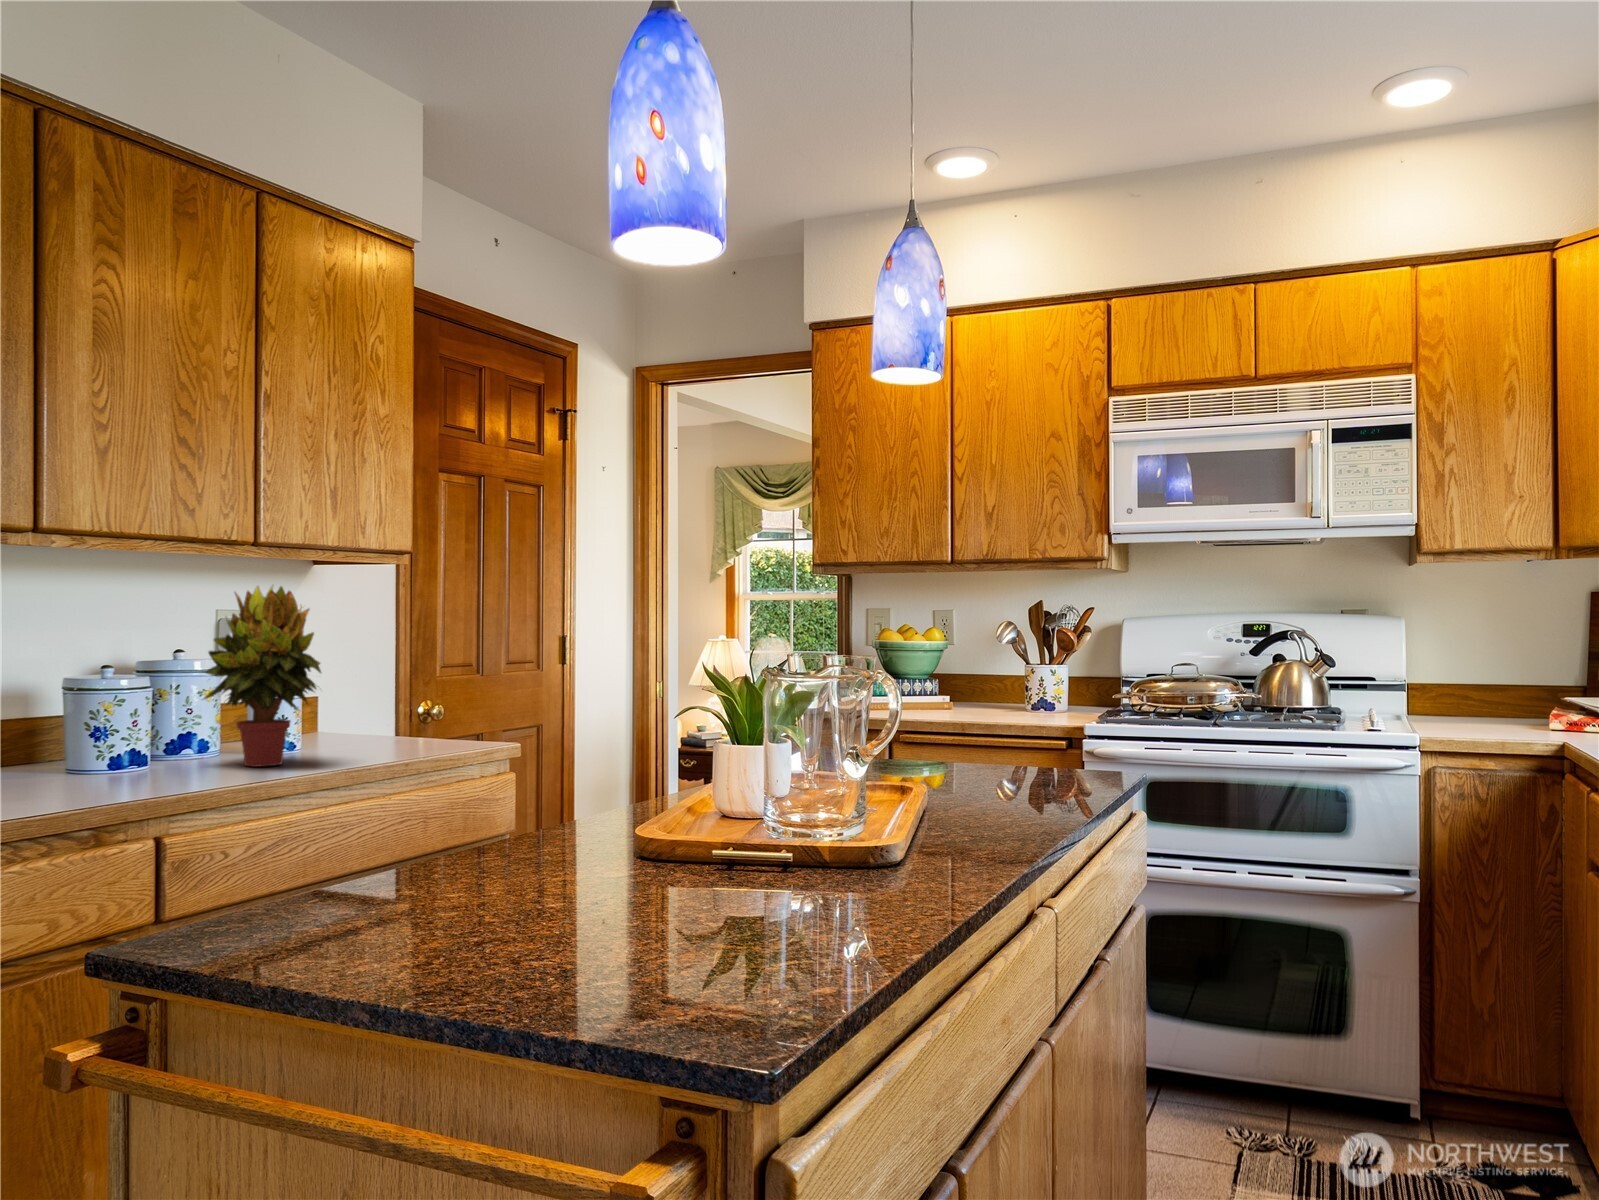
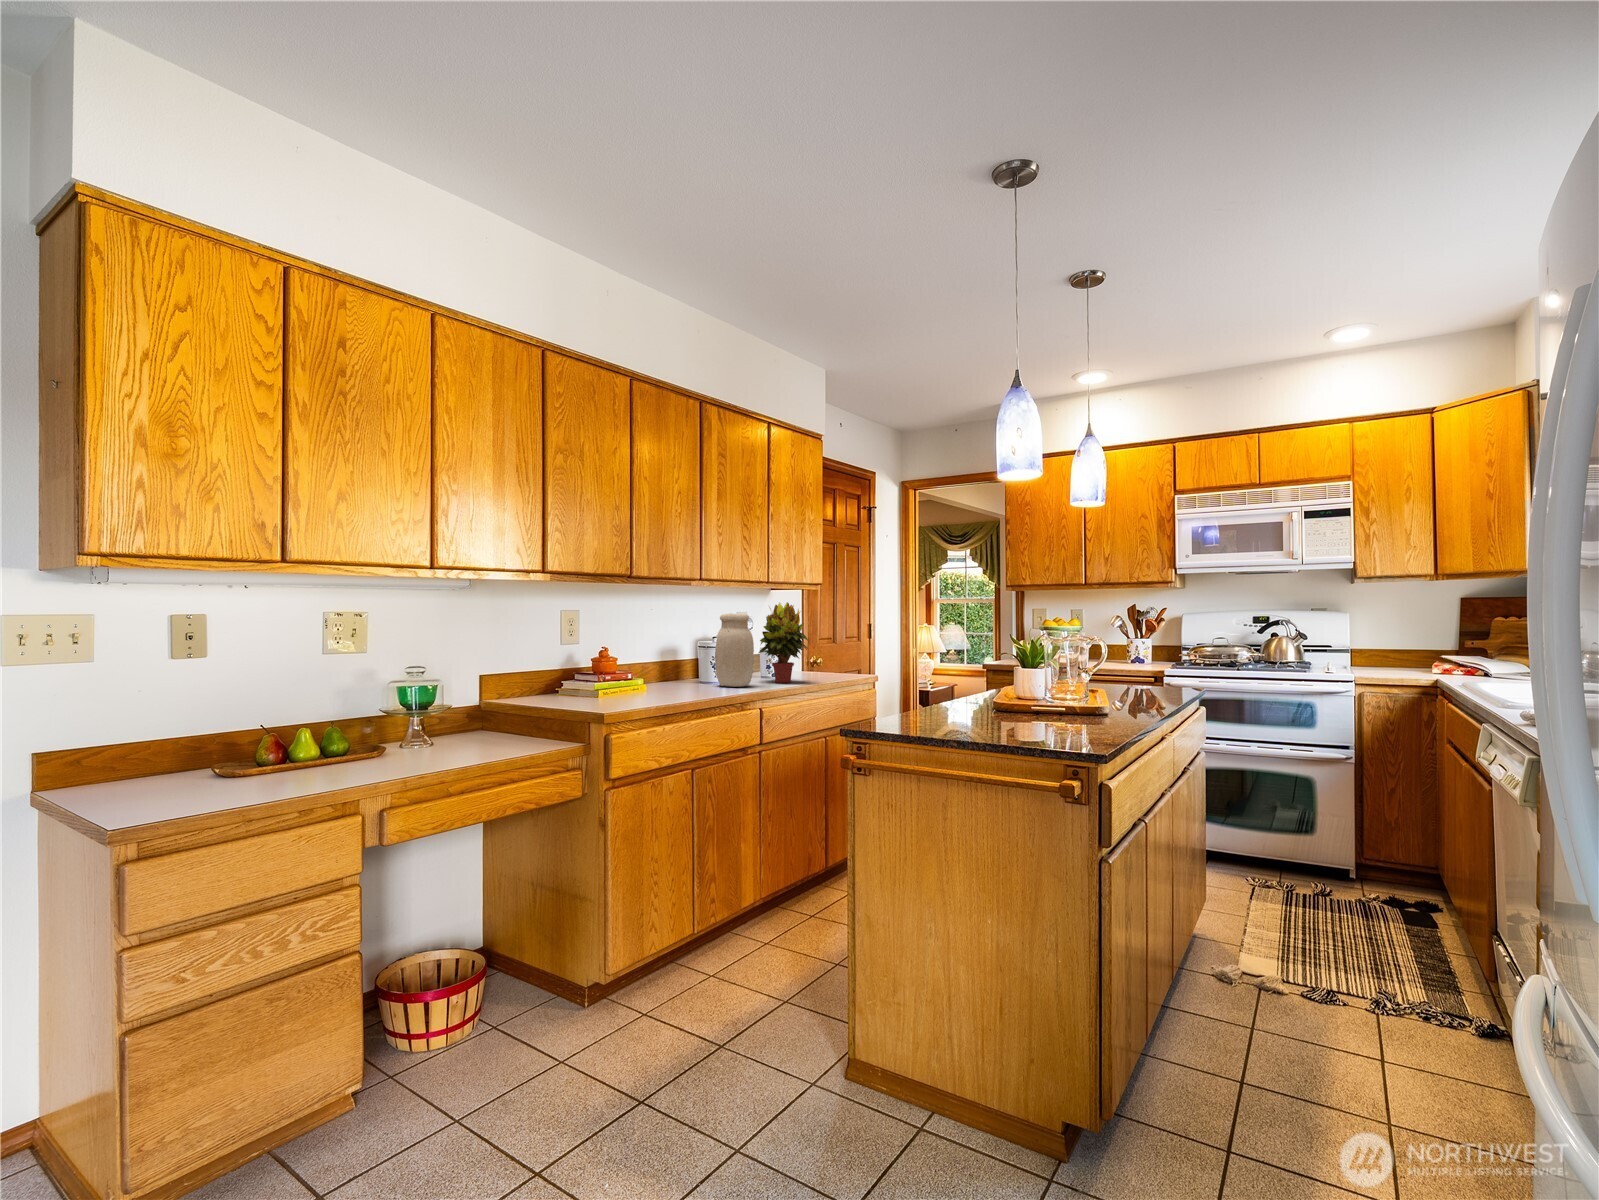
jar: none [63,608,165,781] -> present [715,613,754,687]

